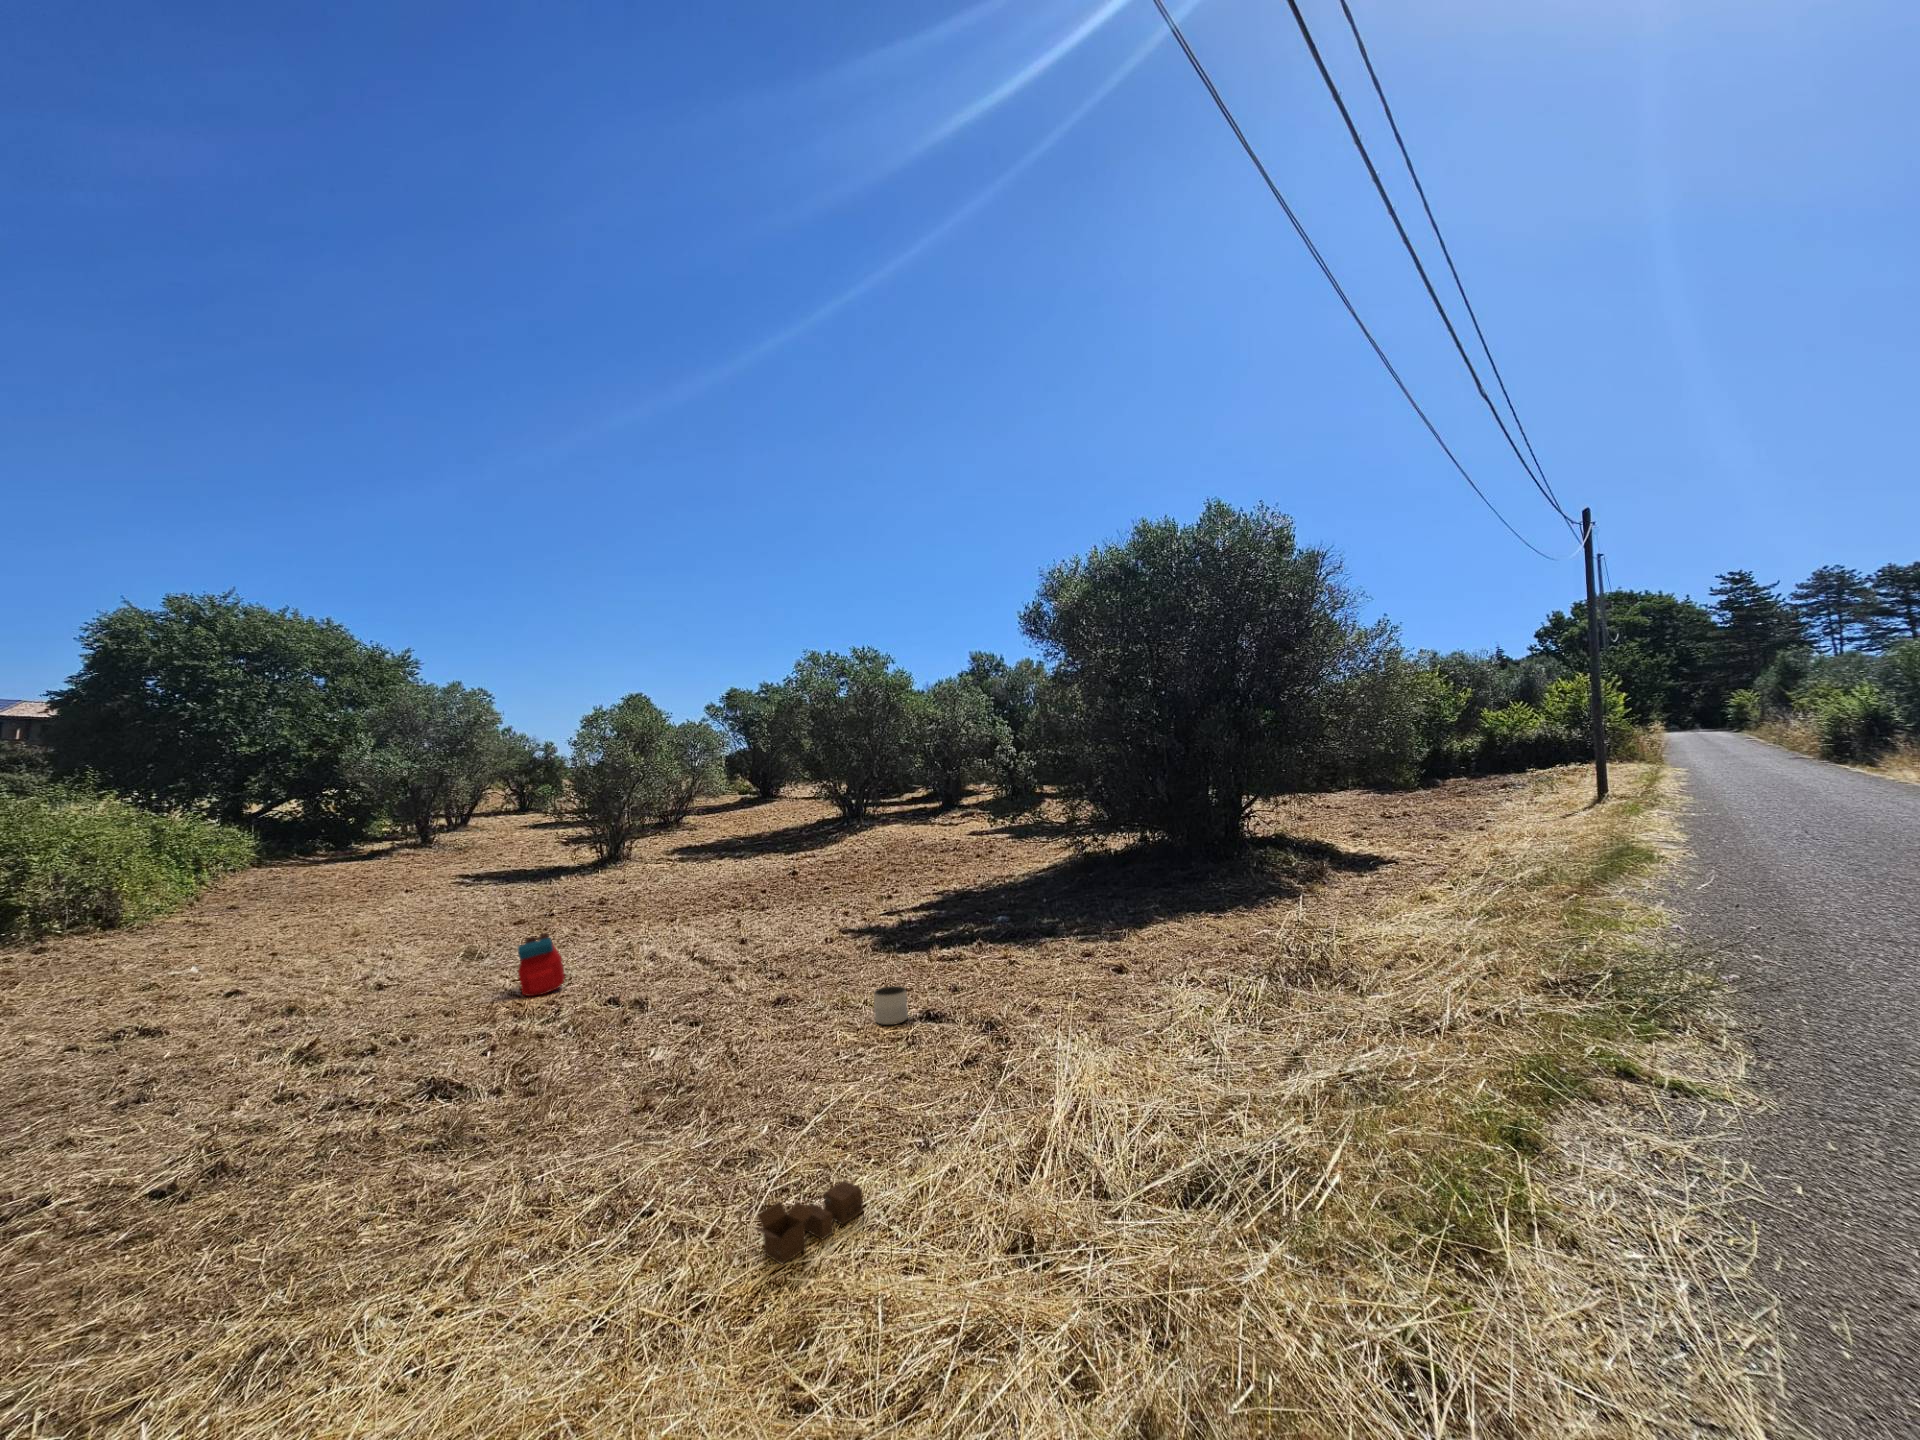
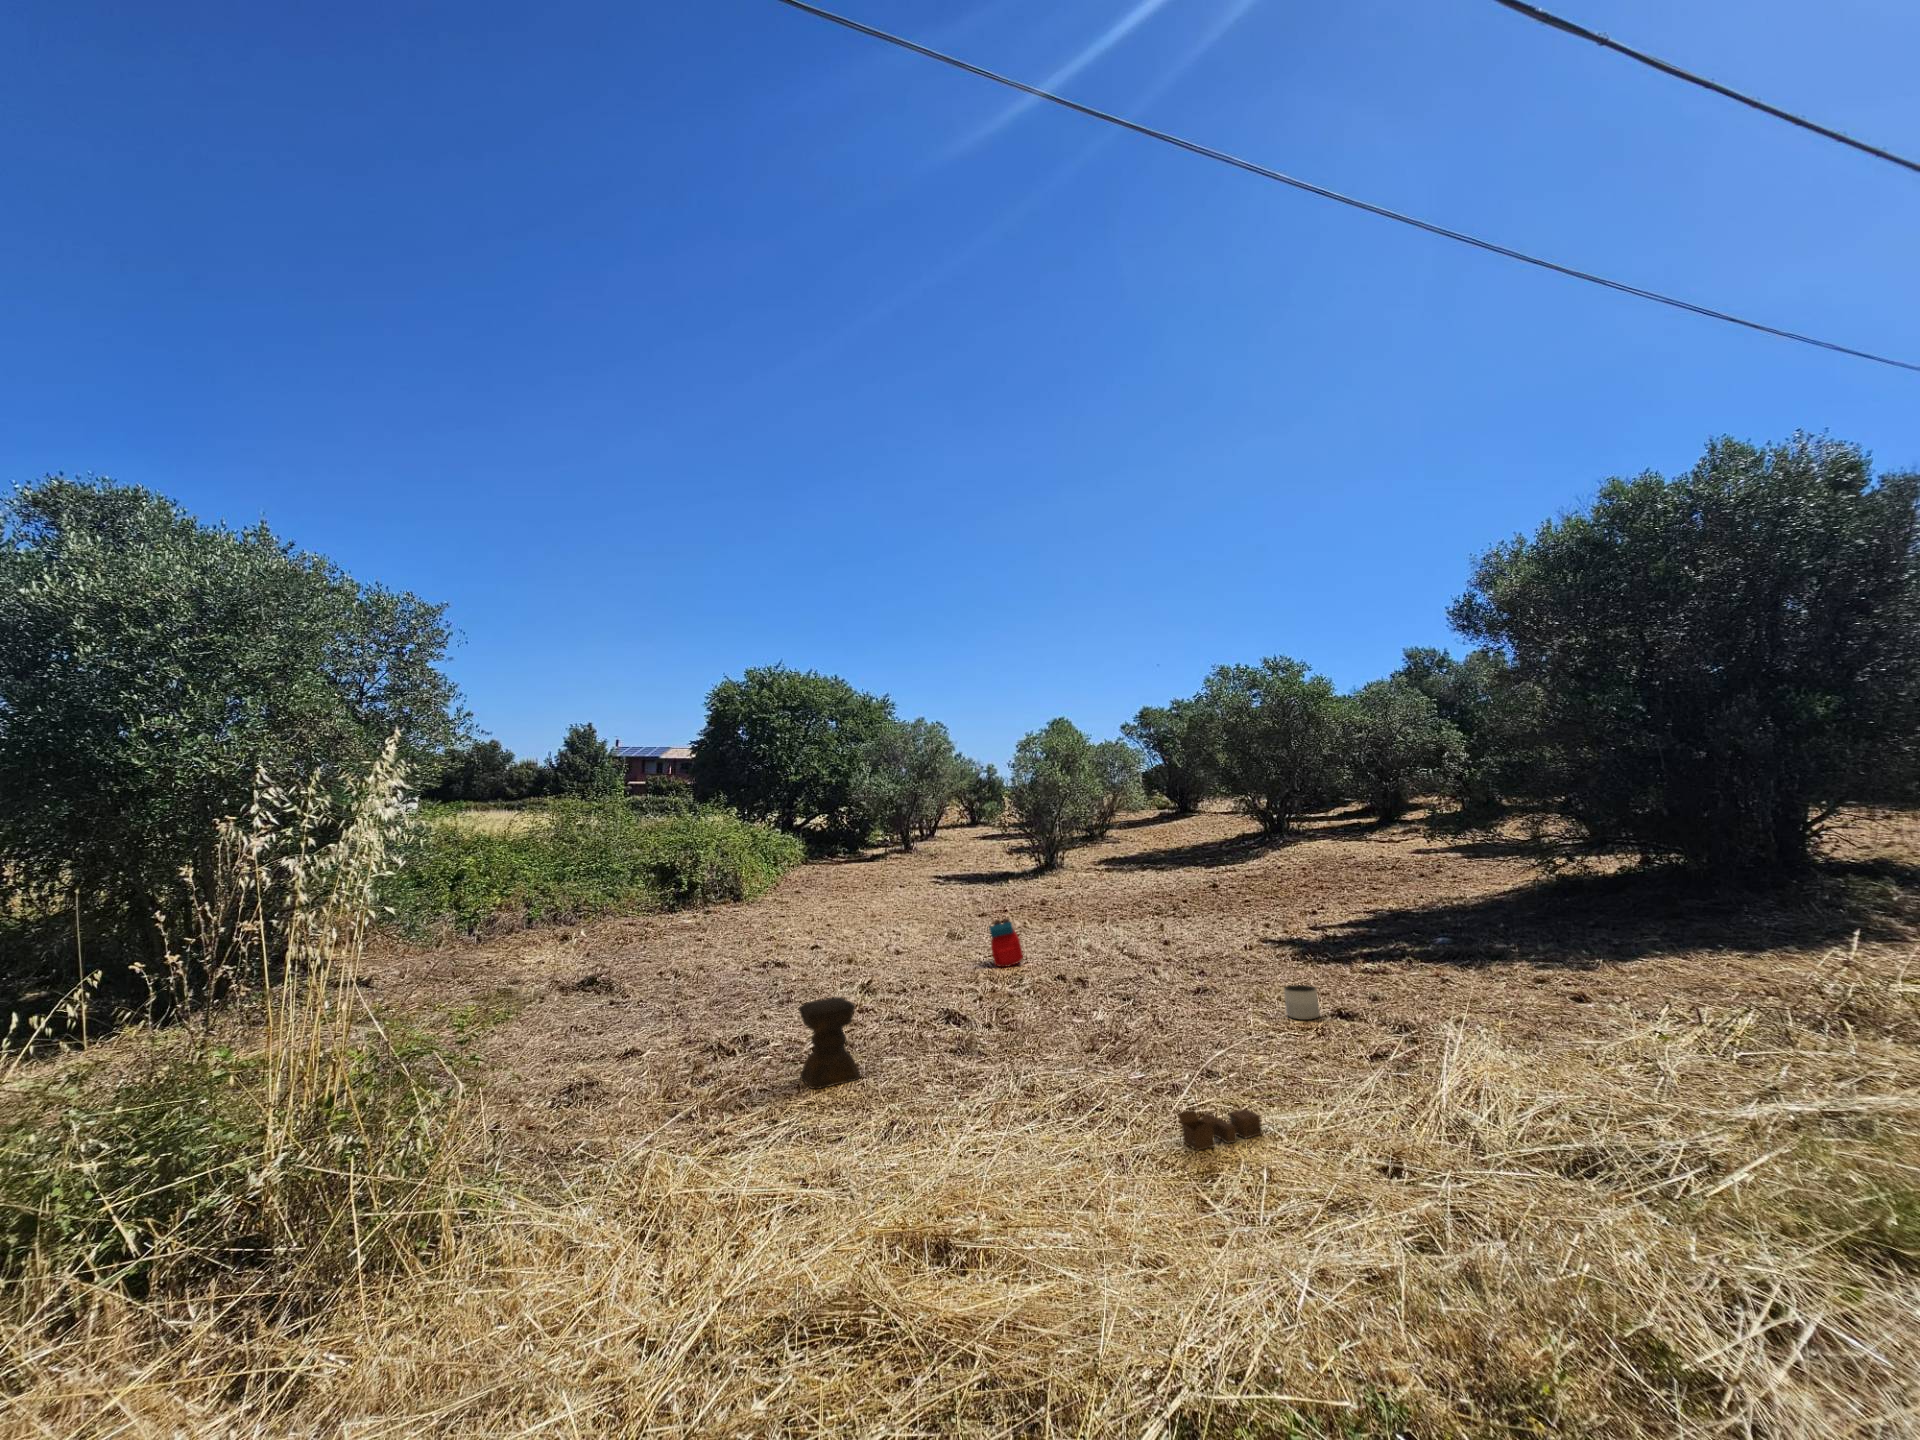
stool: none [81,1111,229,1296] -> present [799,997,861,1089]

